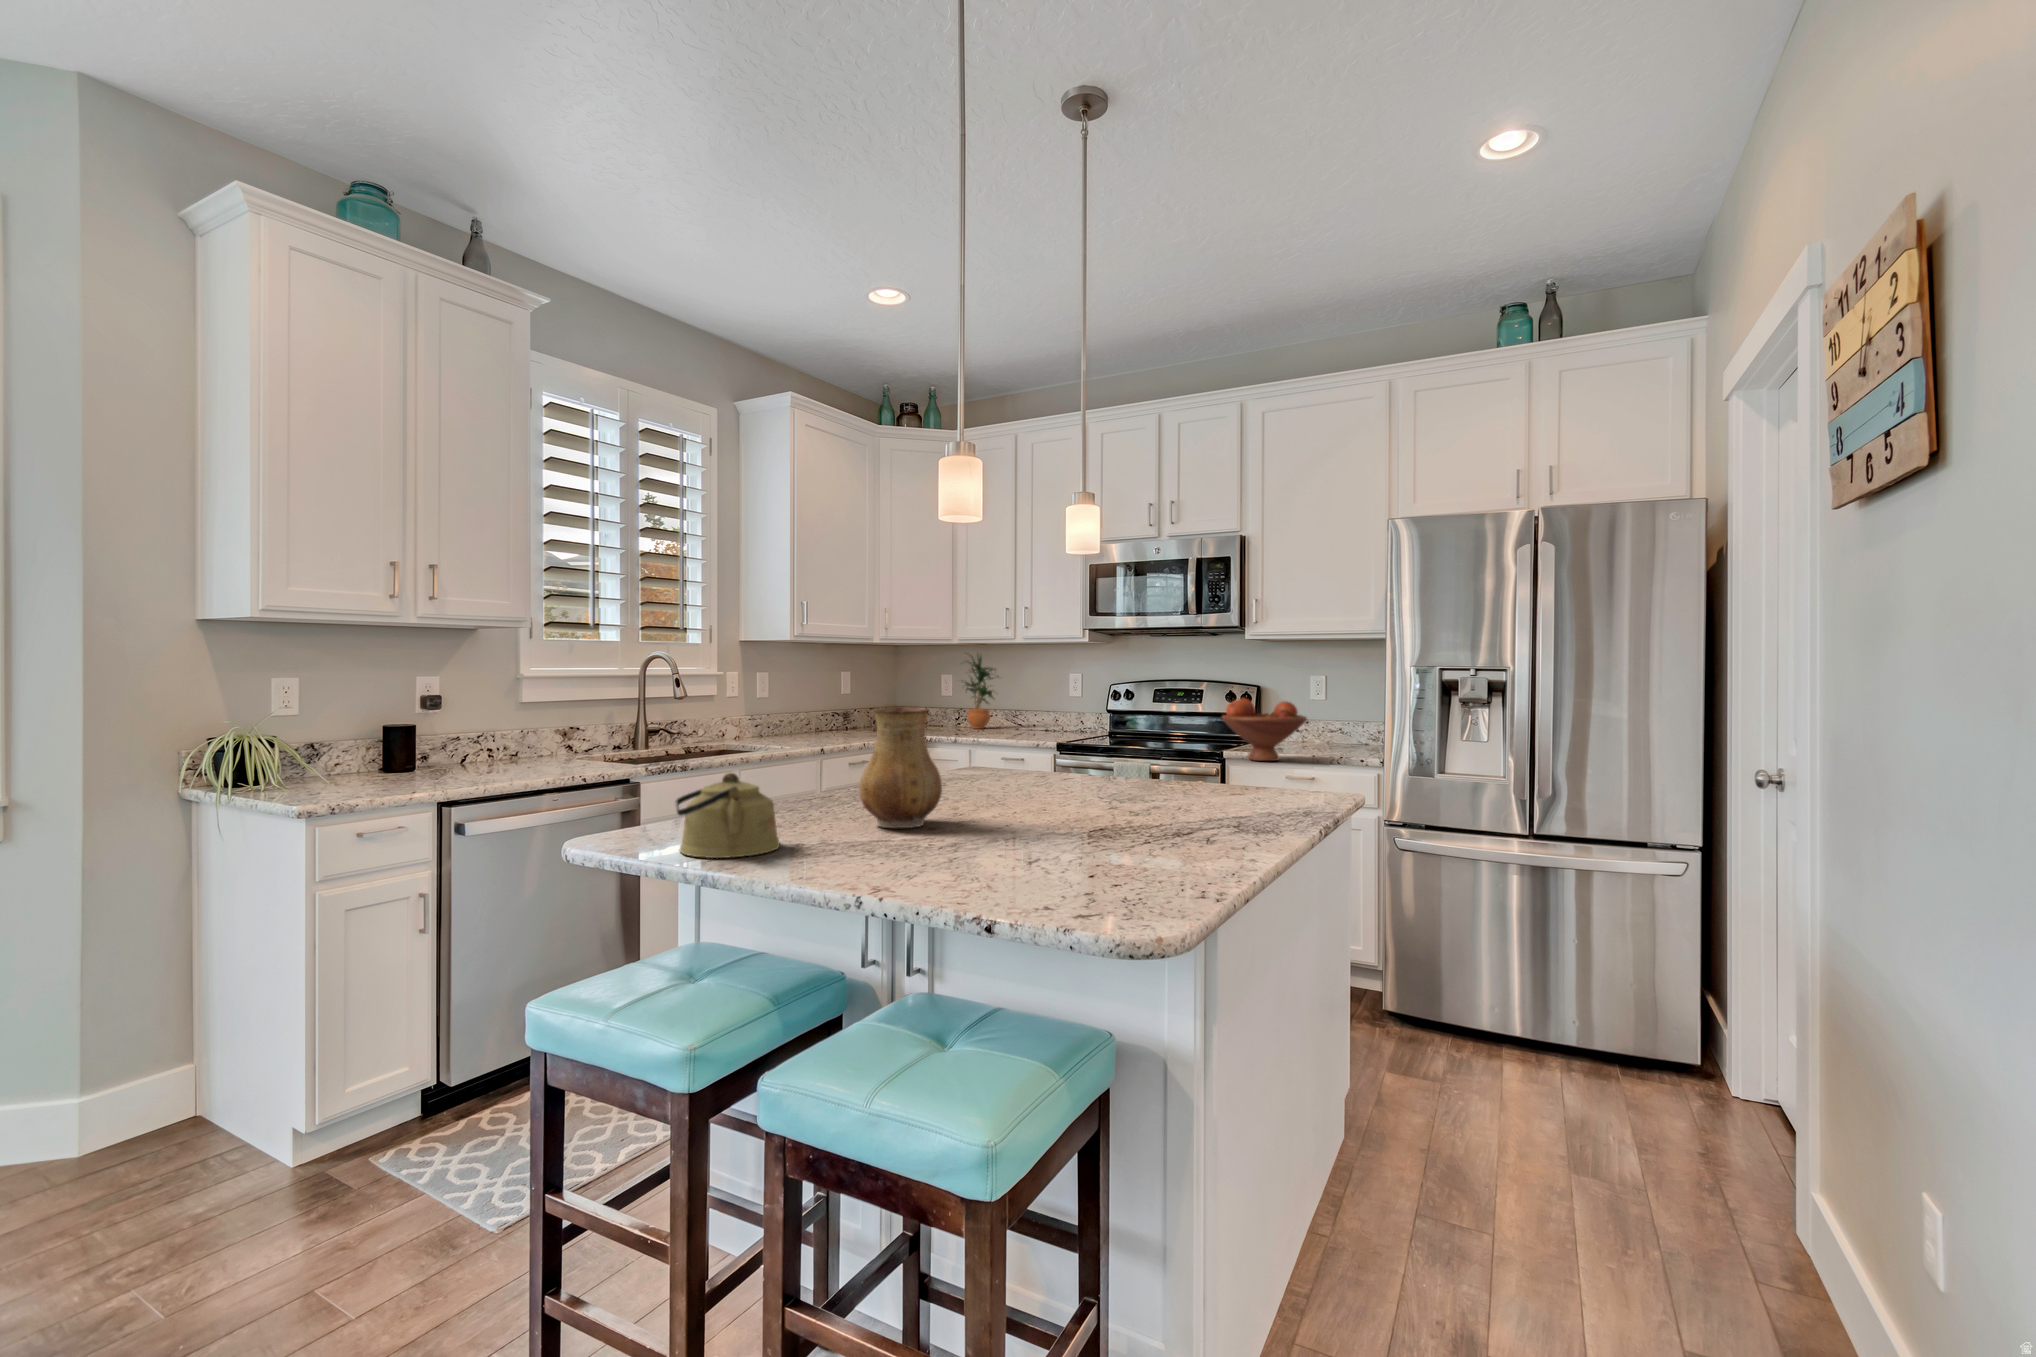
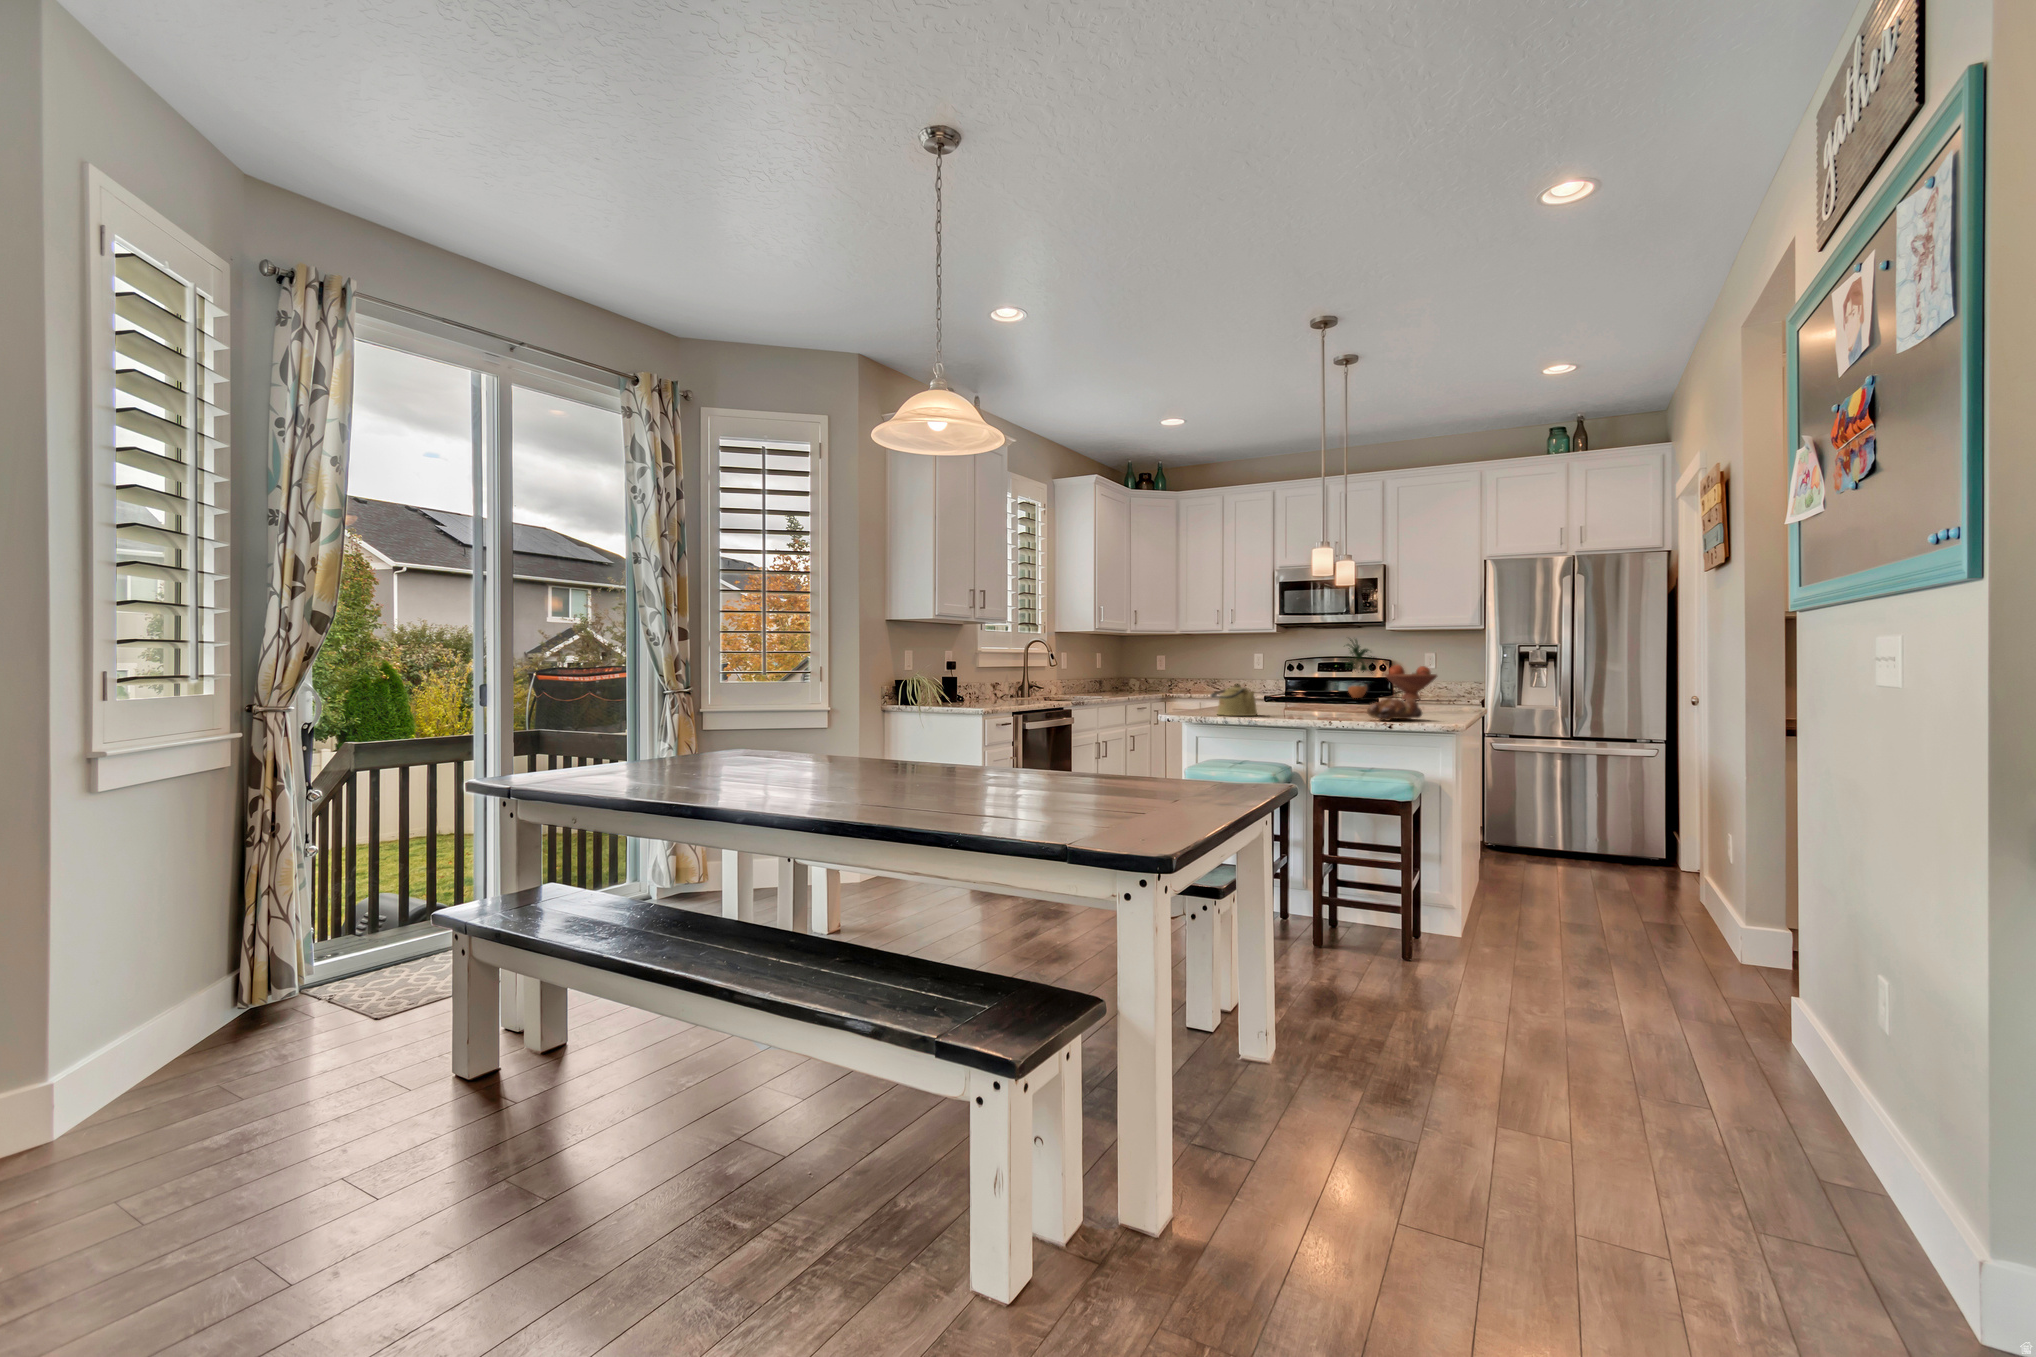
potted plant: present [965,654,996,729] -> present [1345,639,1374,698]
ceramic pitcher: present [859,707,942,828] -> none [1266,659,1305,712]
bread loaf: none [971,827,1128,900] -> present [1367,698,1422,721]

